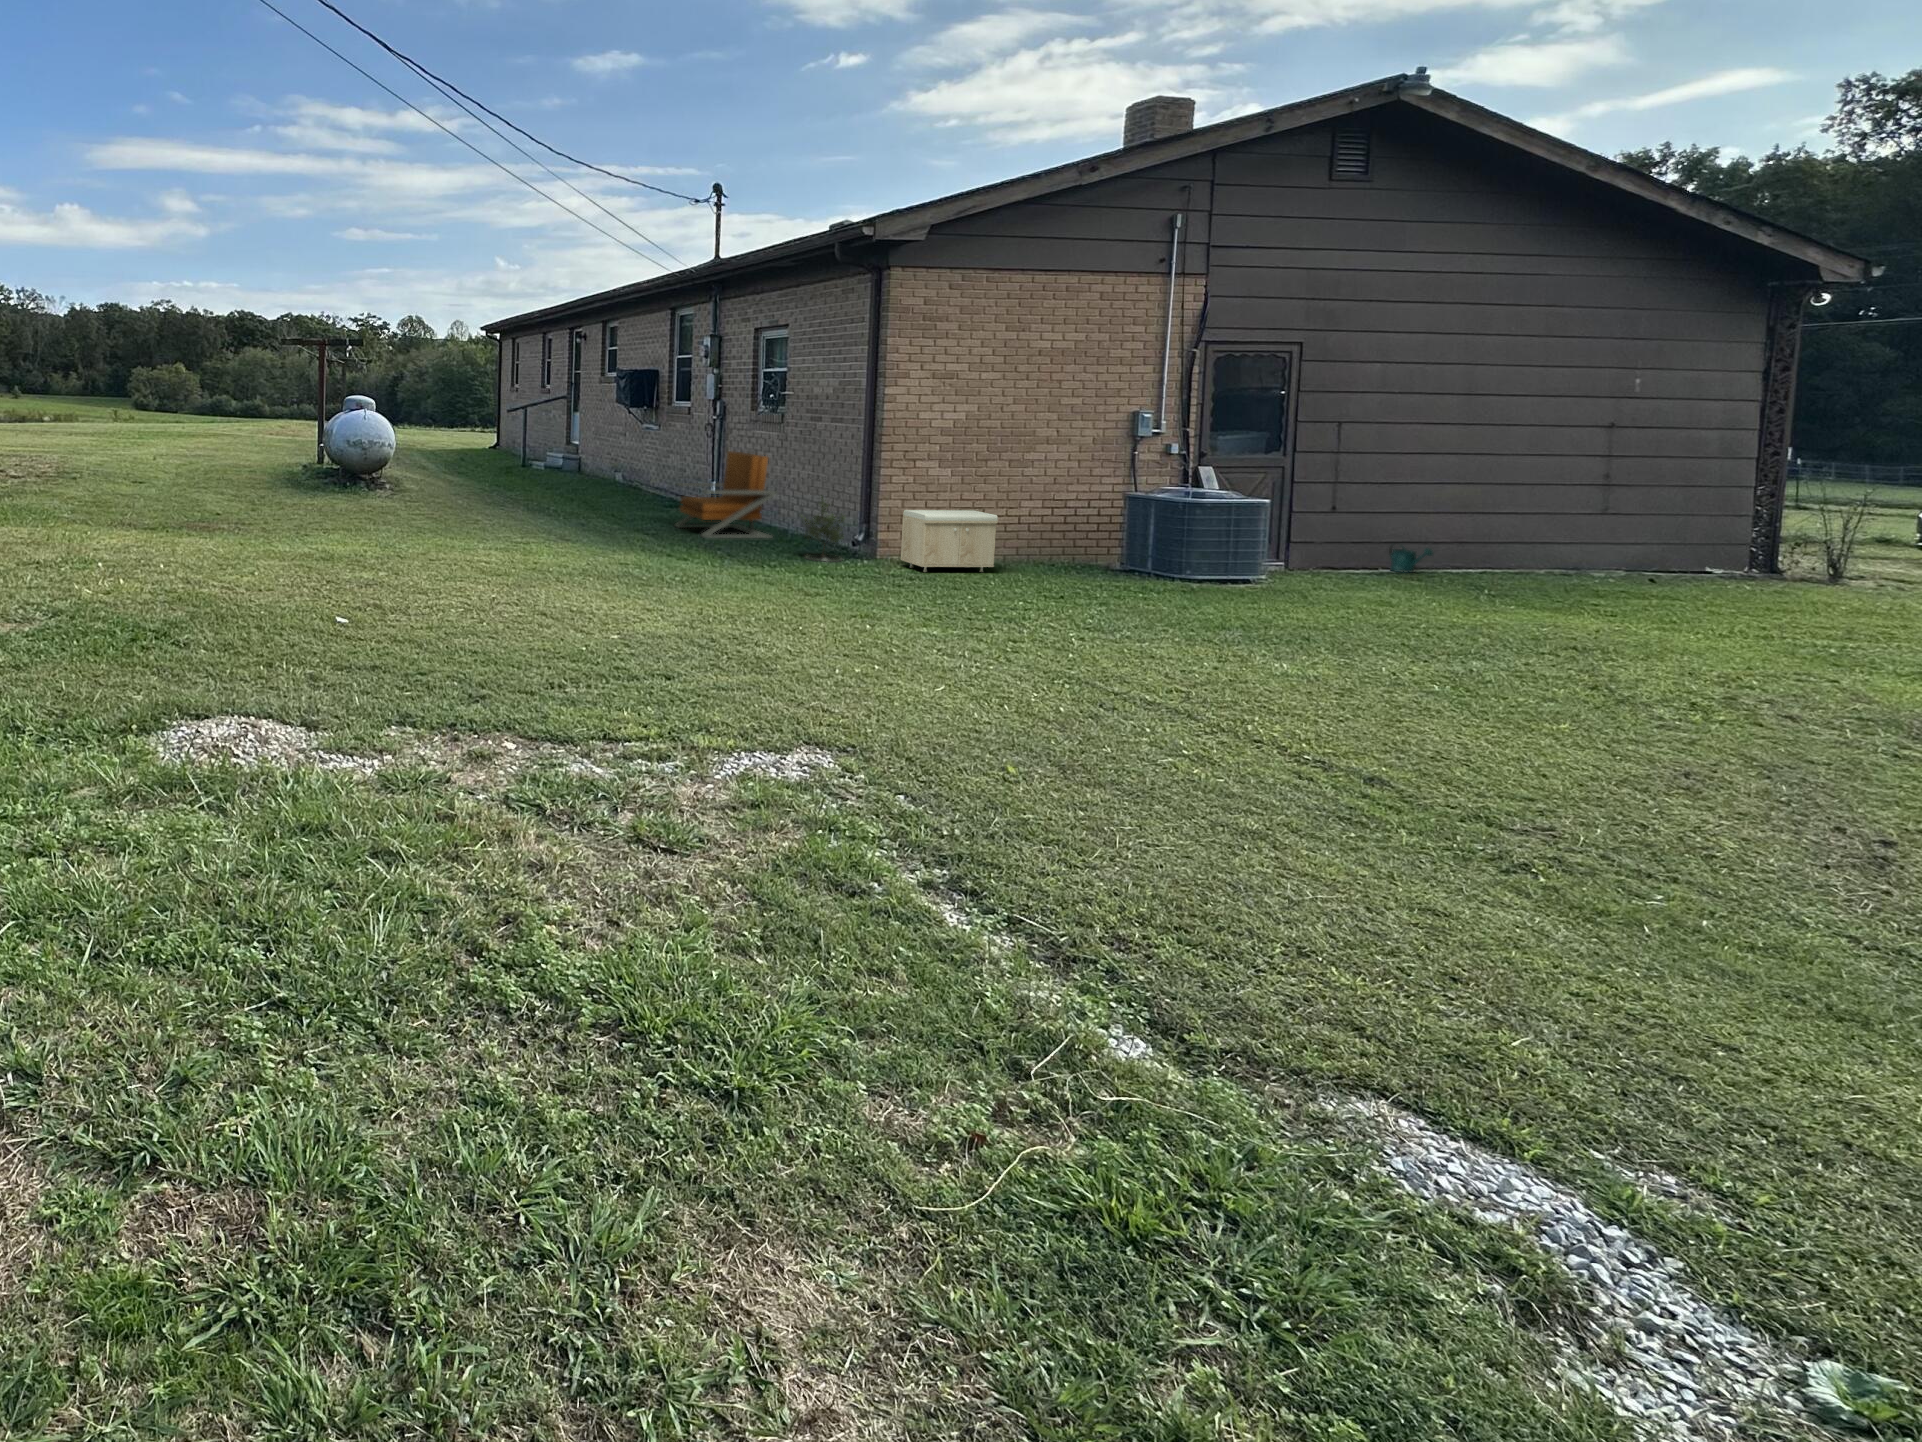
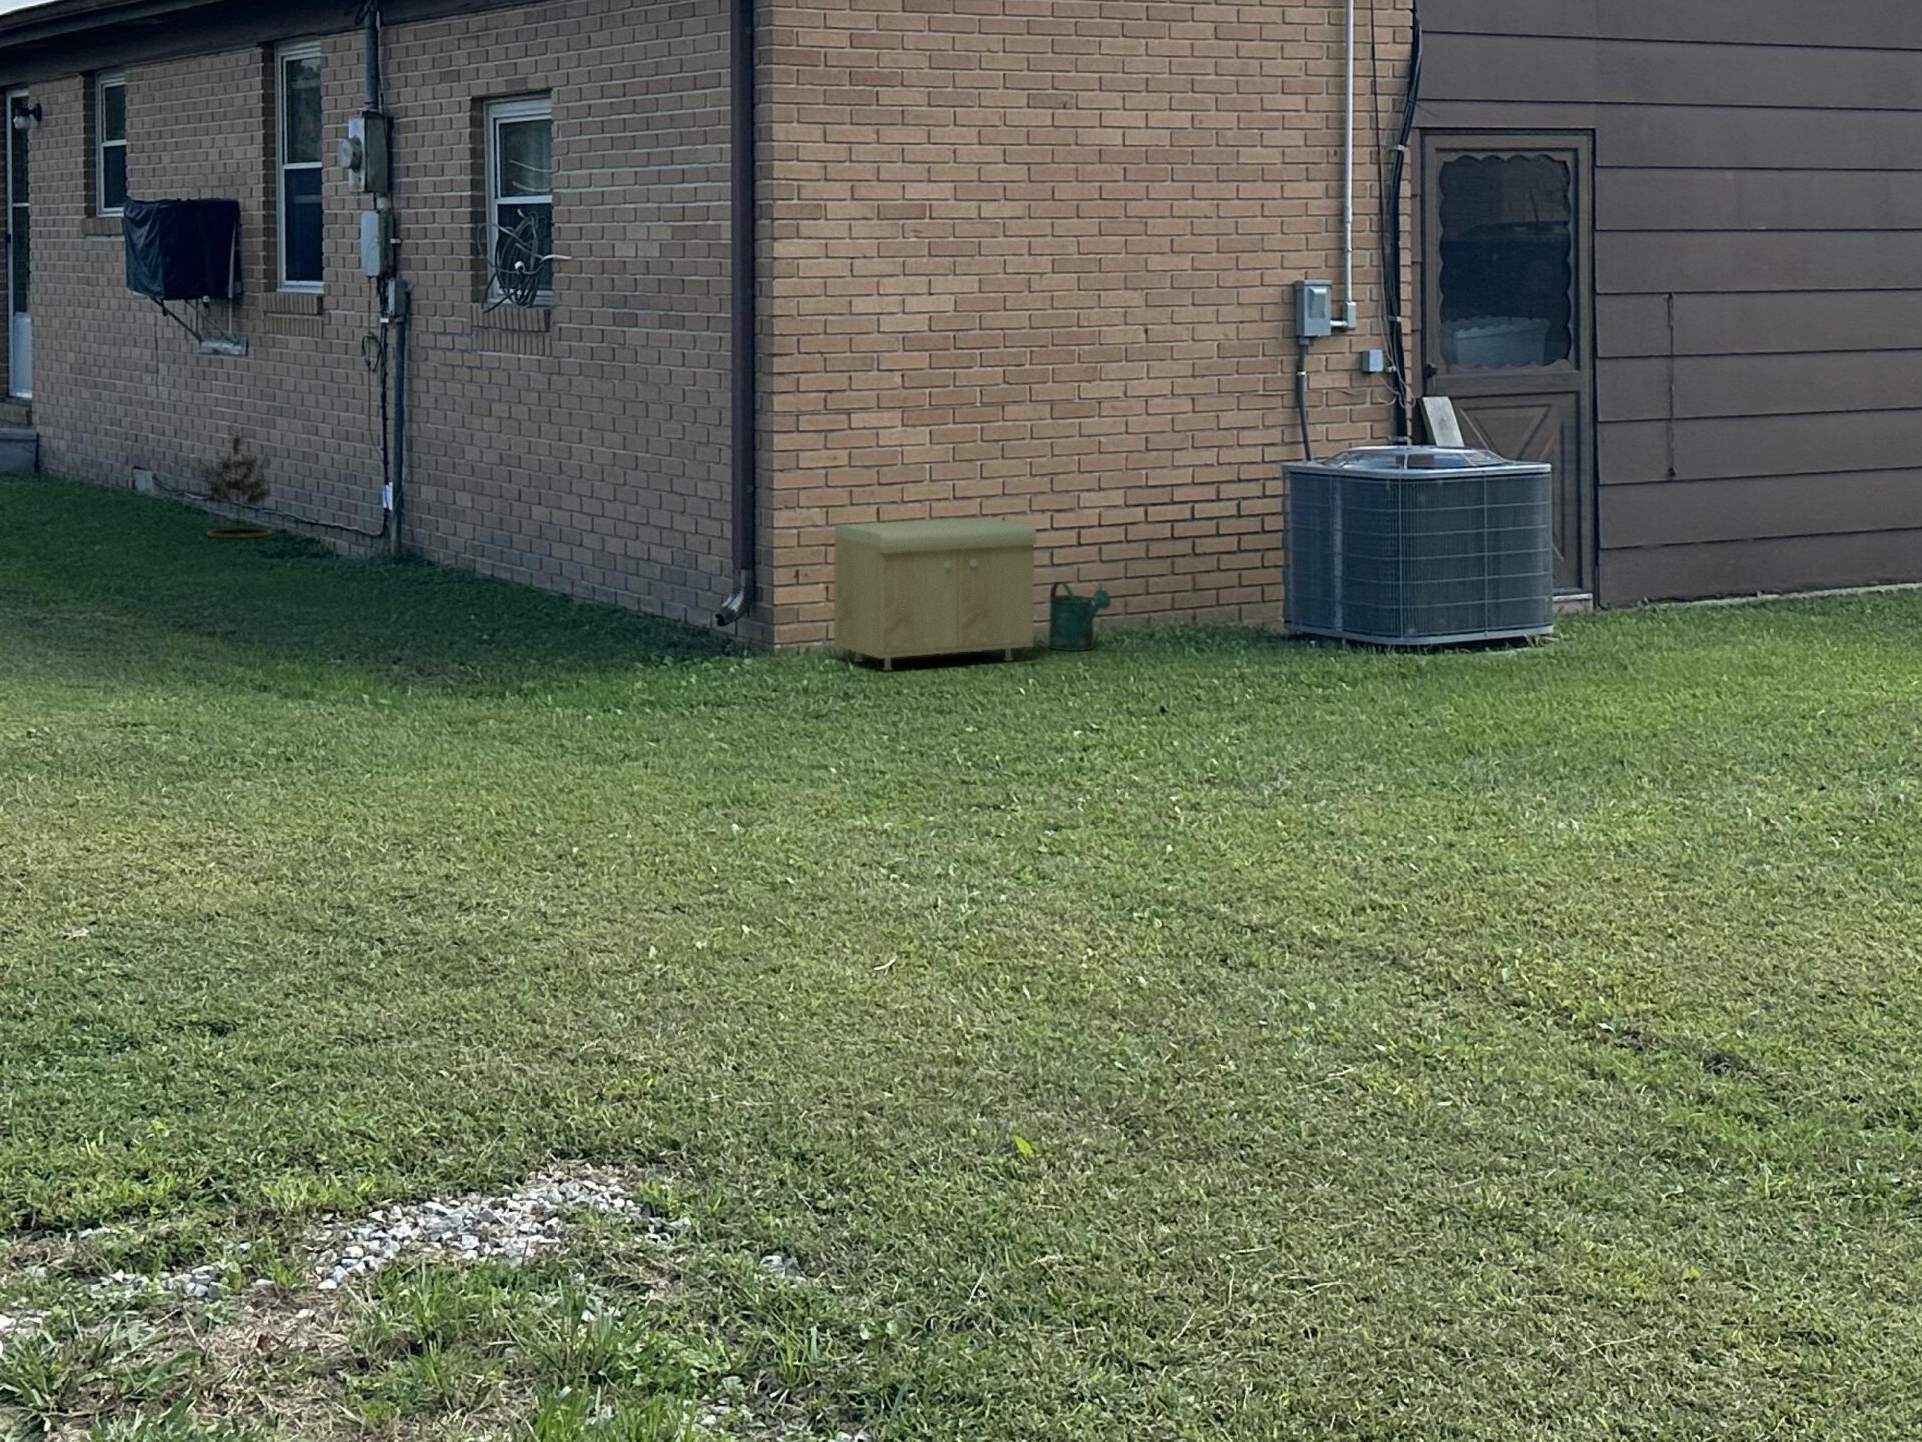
lounge chair: present [675,451,777,538] -> none [296,396,550,623]
potted tree: present [805,495,844,562] -> present [197,426,272,538]
watering can: present [1389,546,1433,573] -> present [1048,582,1111,651]

